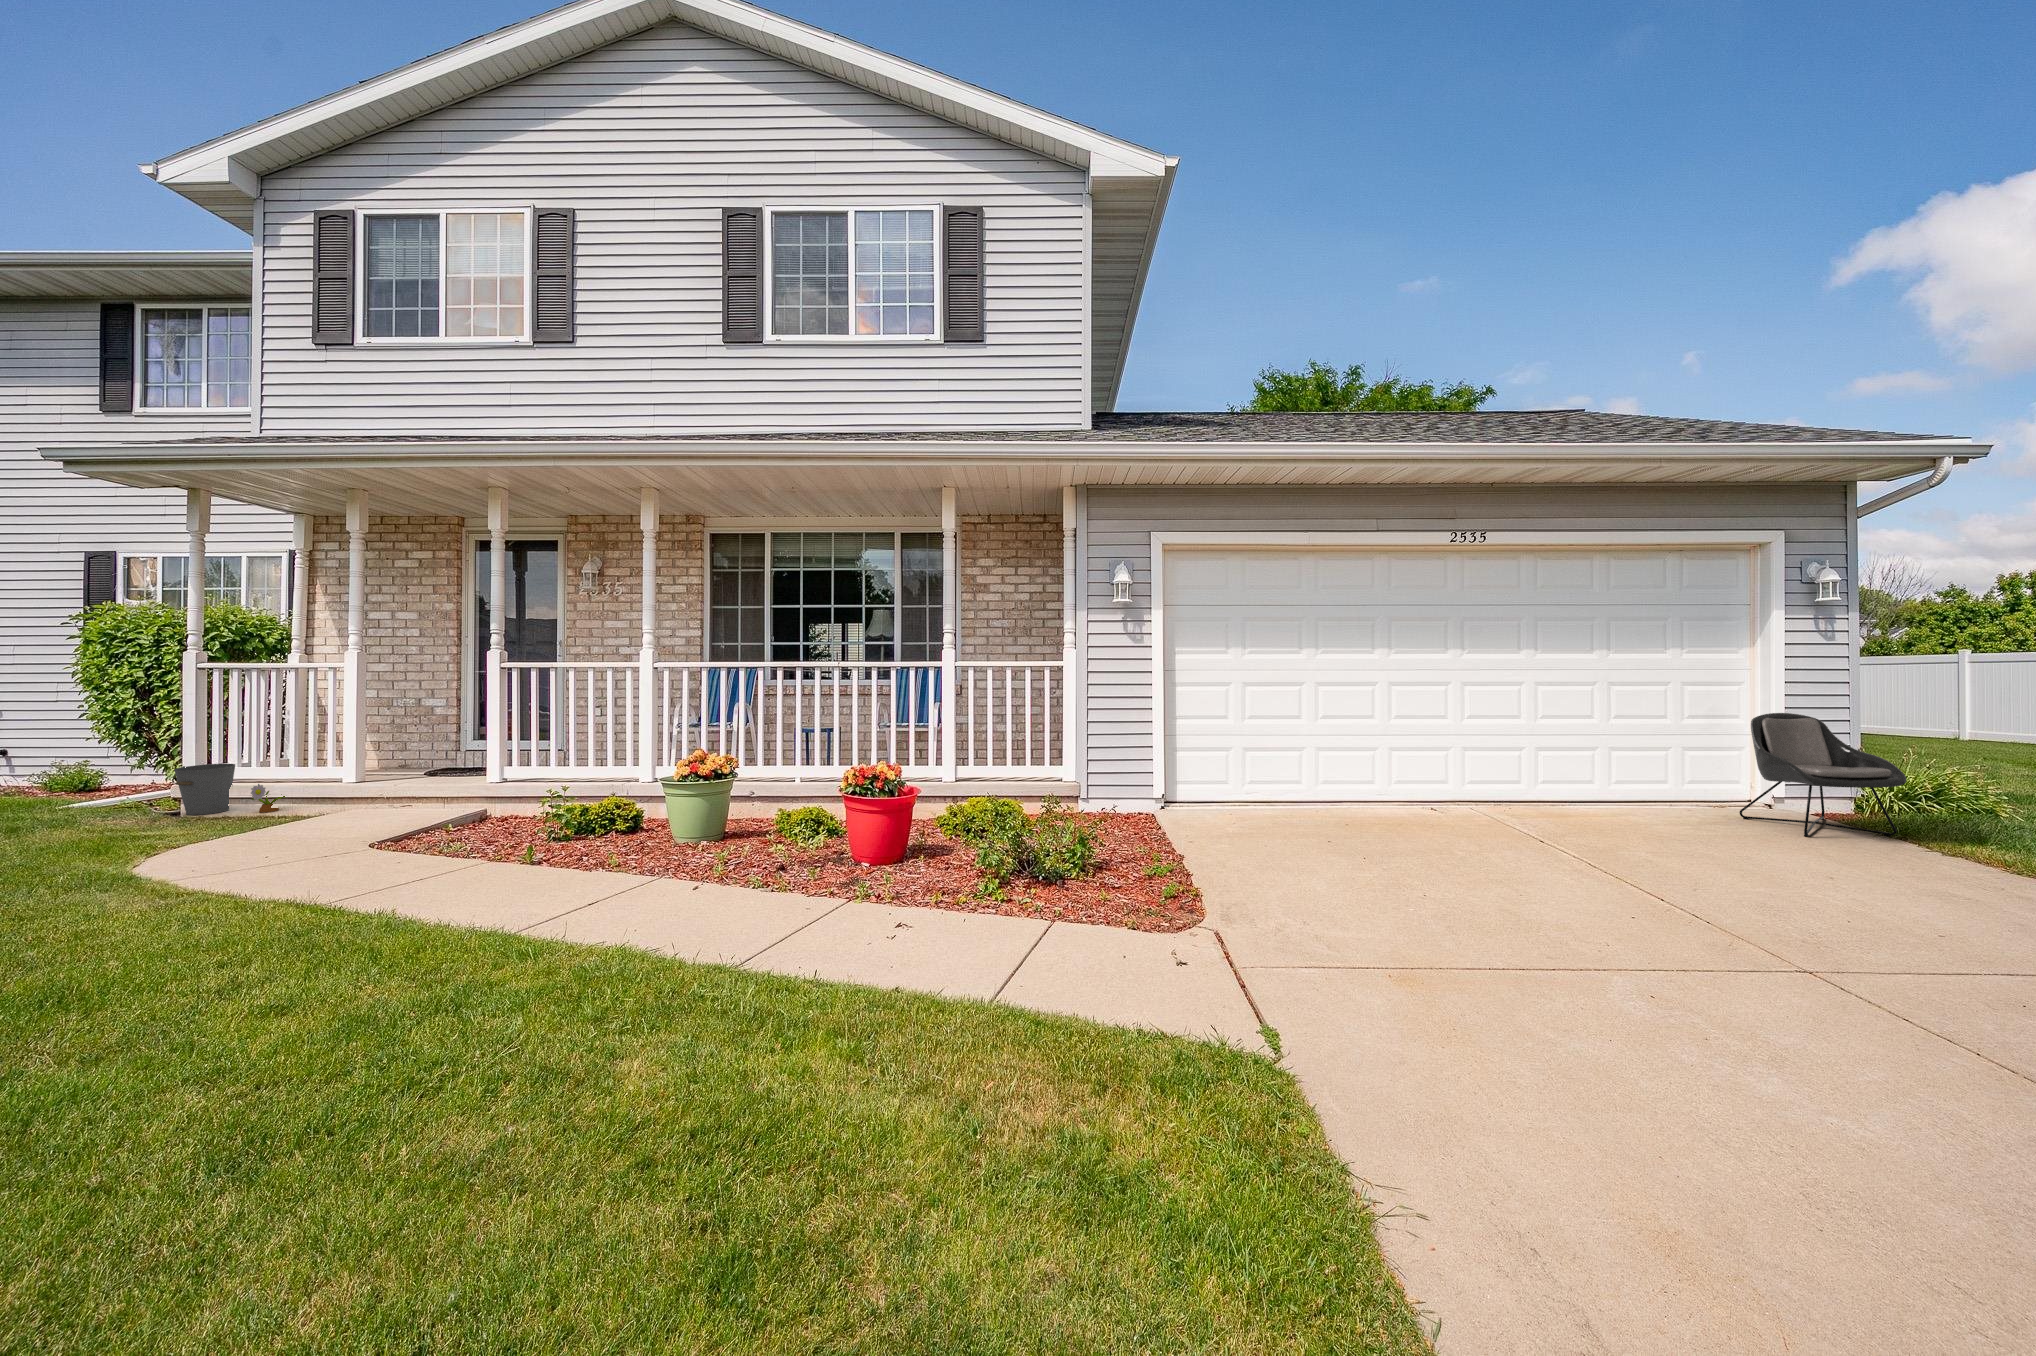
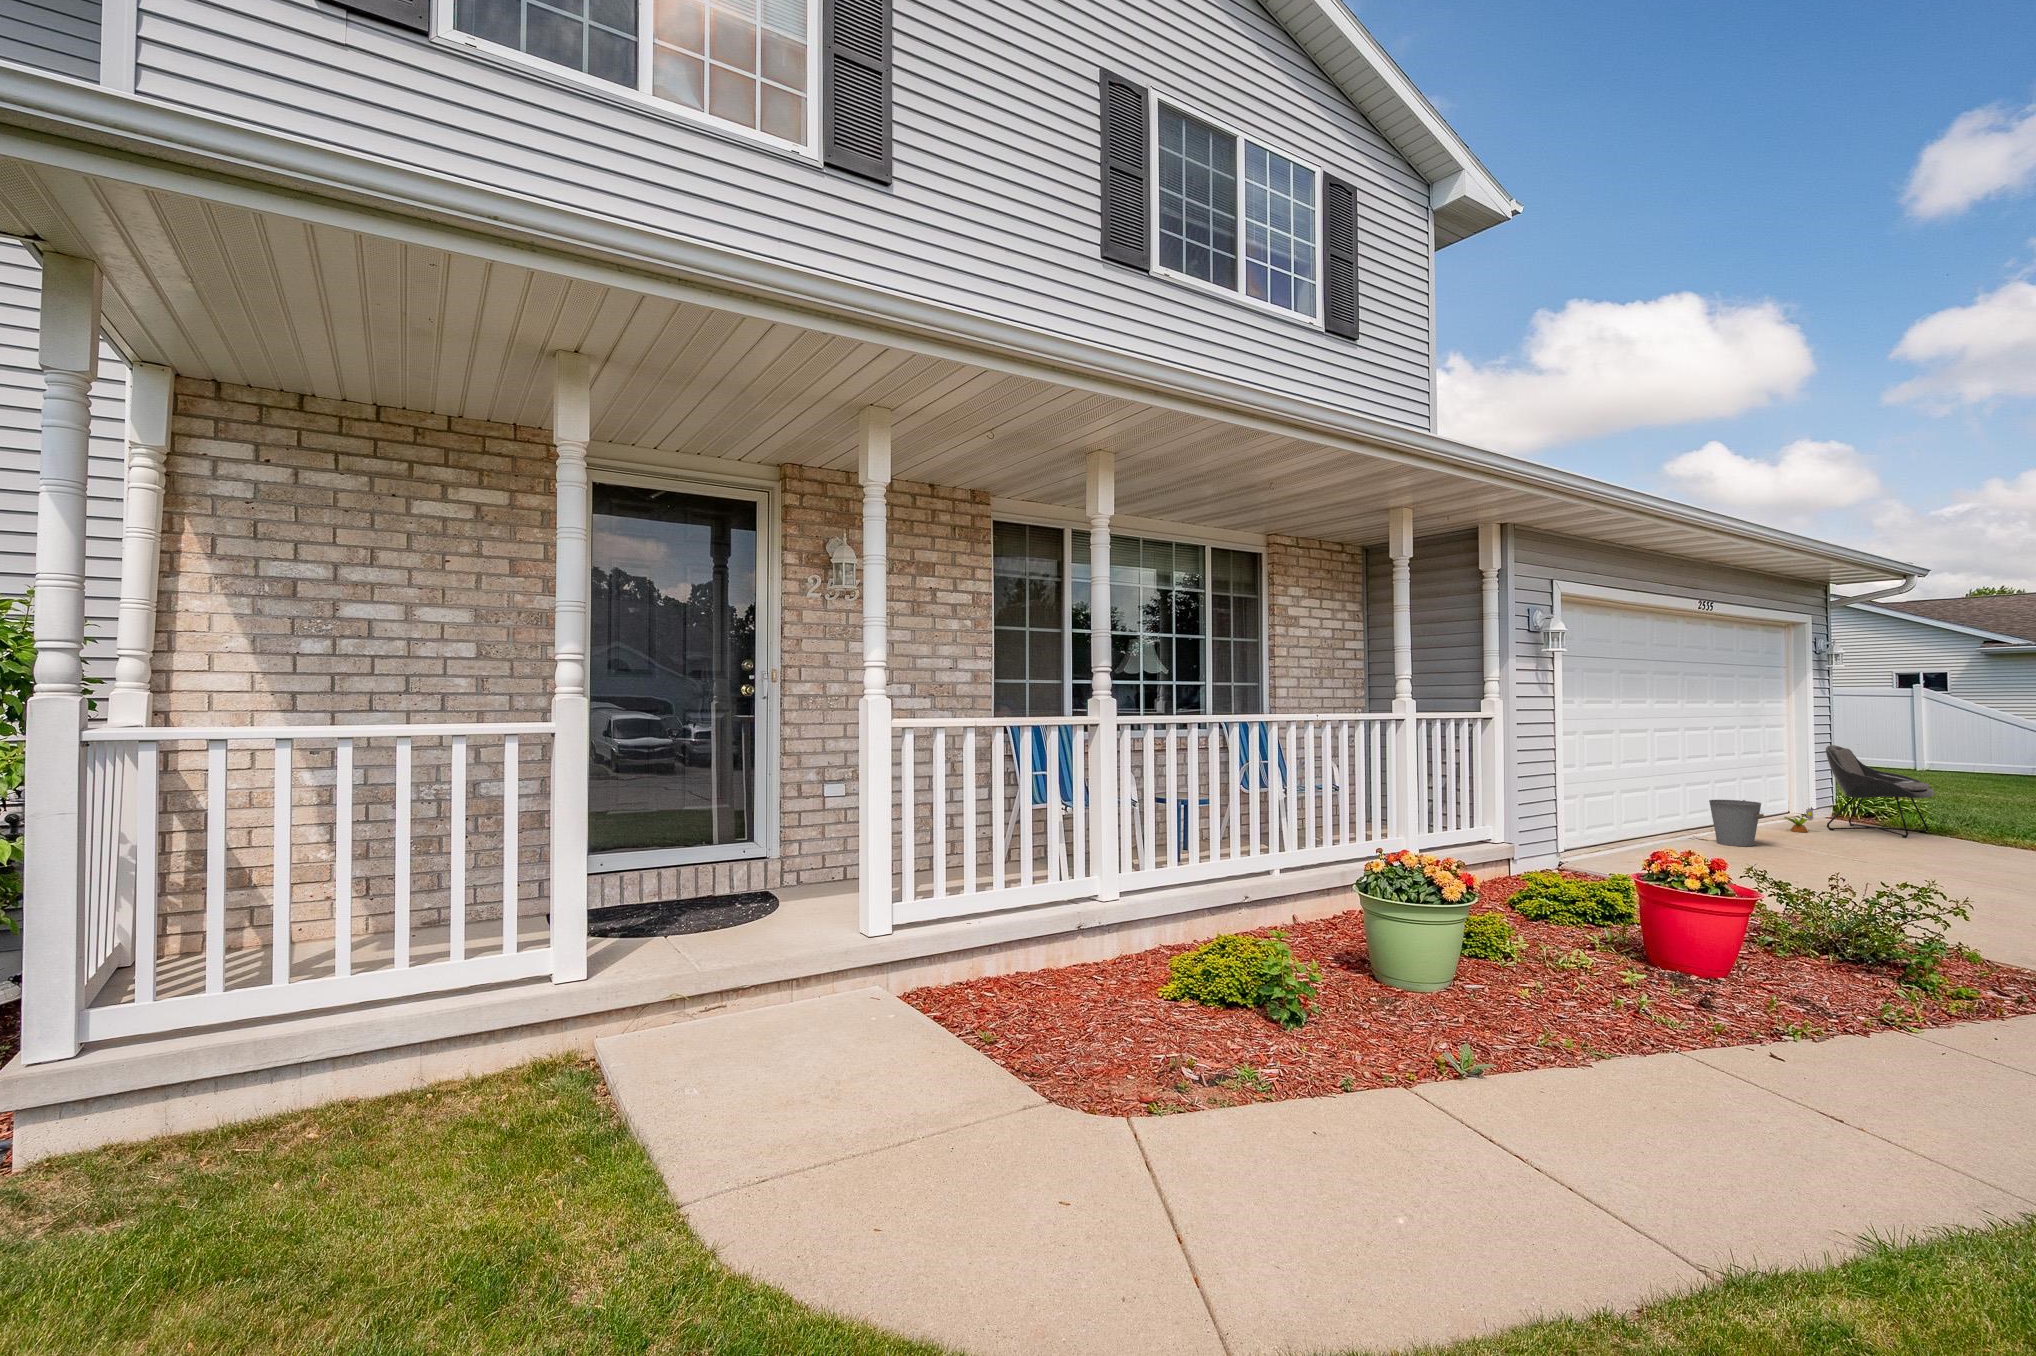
bucket: present [174,764,235,815] -> present [1709,800,1764,846]
decorative plant: present [251,784,286,812] -> present [1784,808,1814,832]

